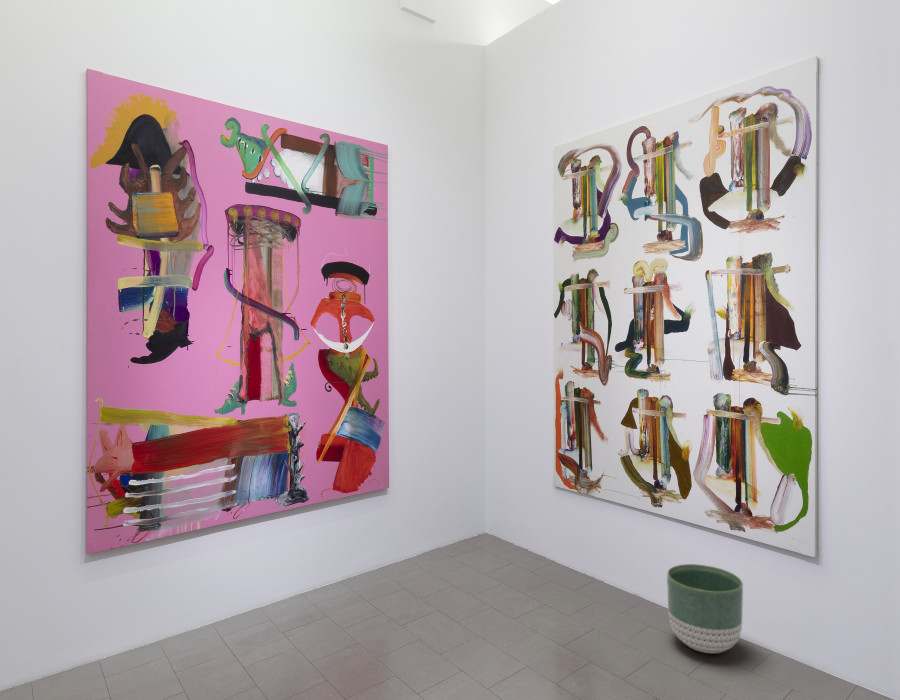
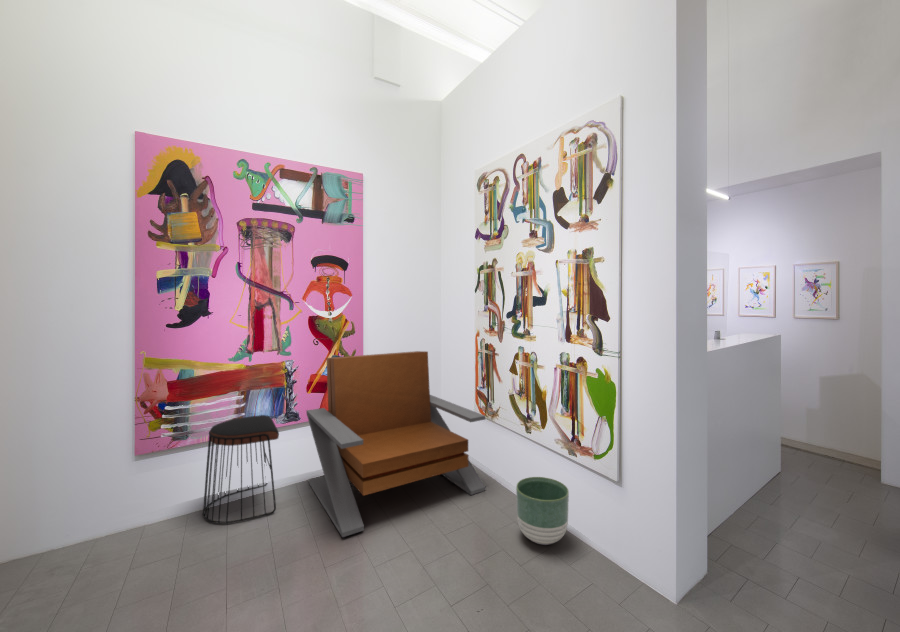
lounge chair: none [325,401,591,670] -> present [306,351,486,537]
stool: none [192,501,313,668] -> present [203,415,279,524]

